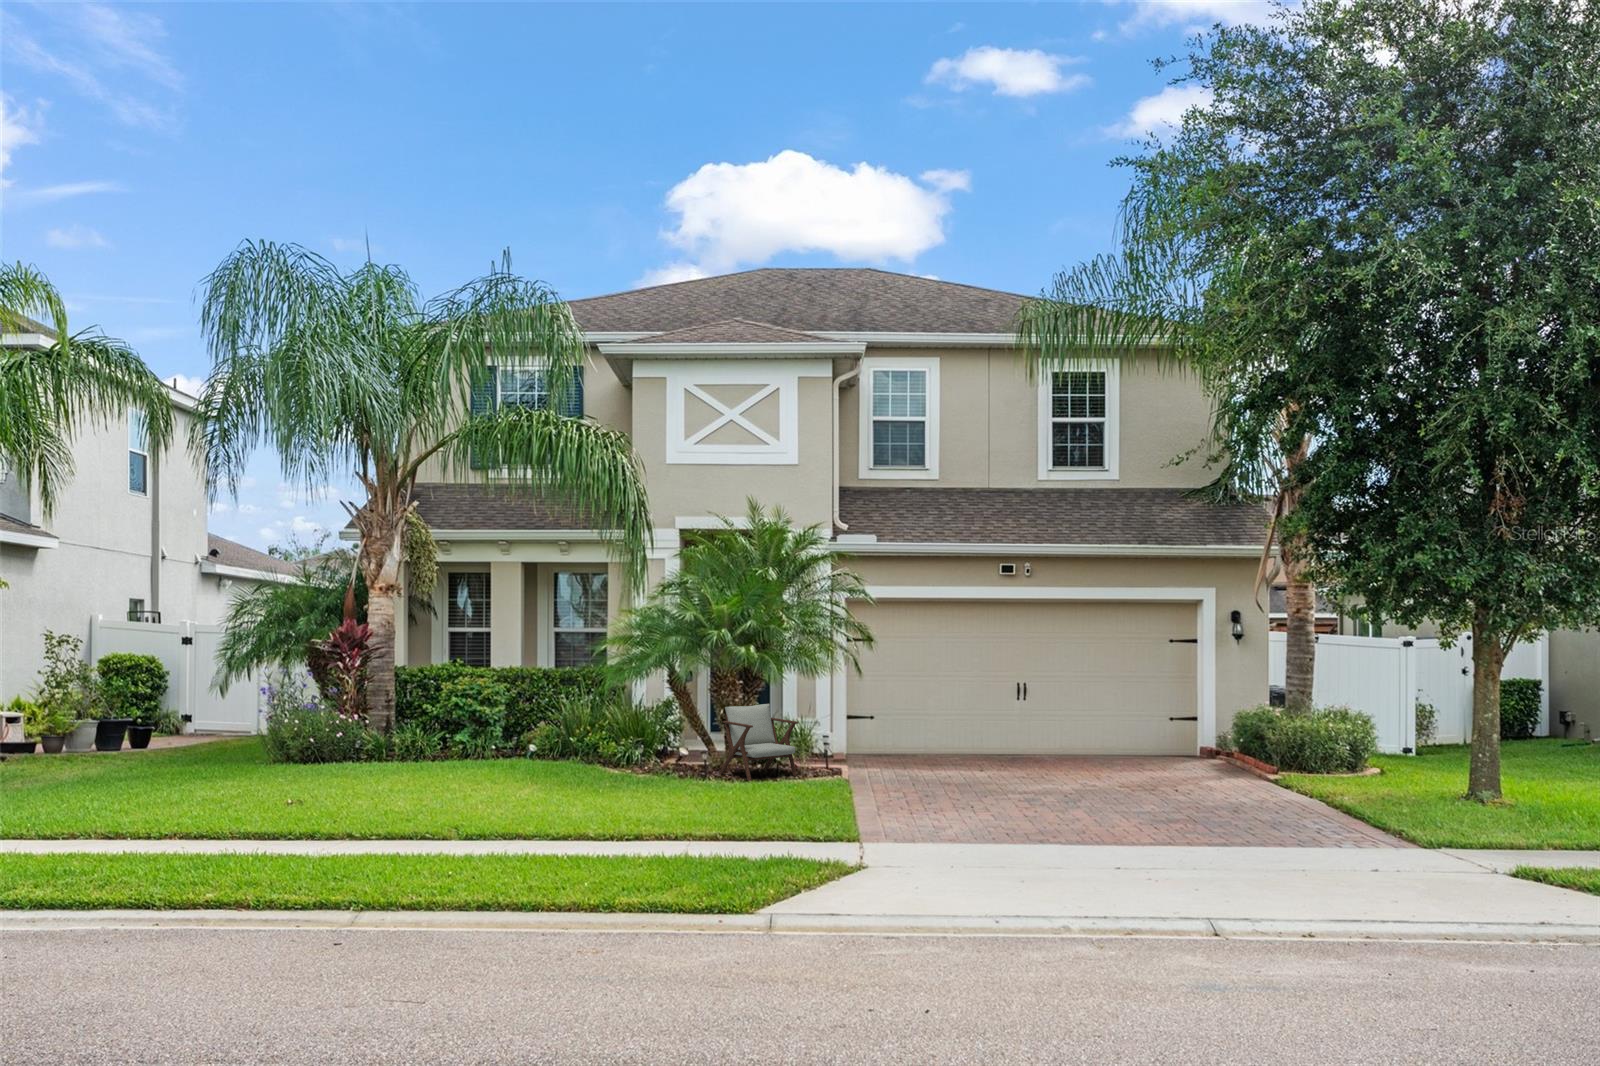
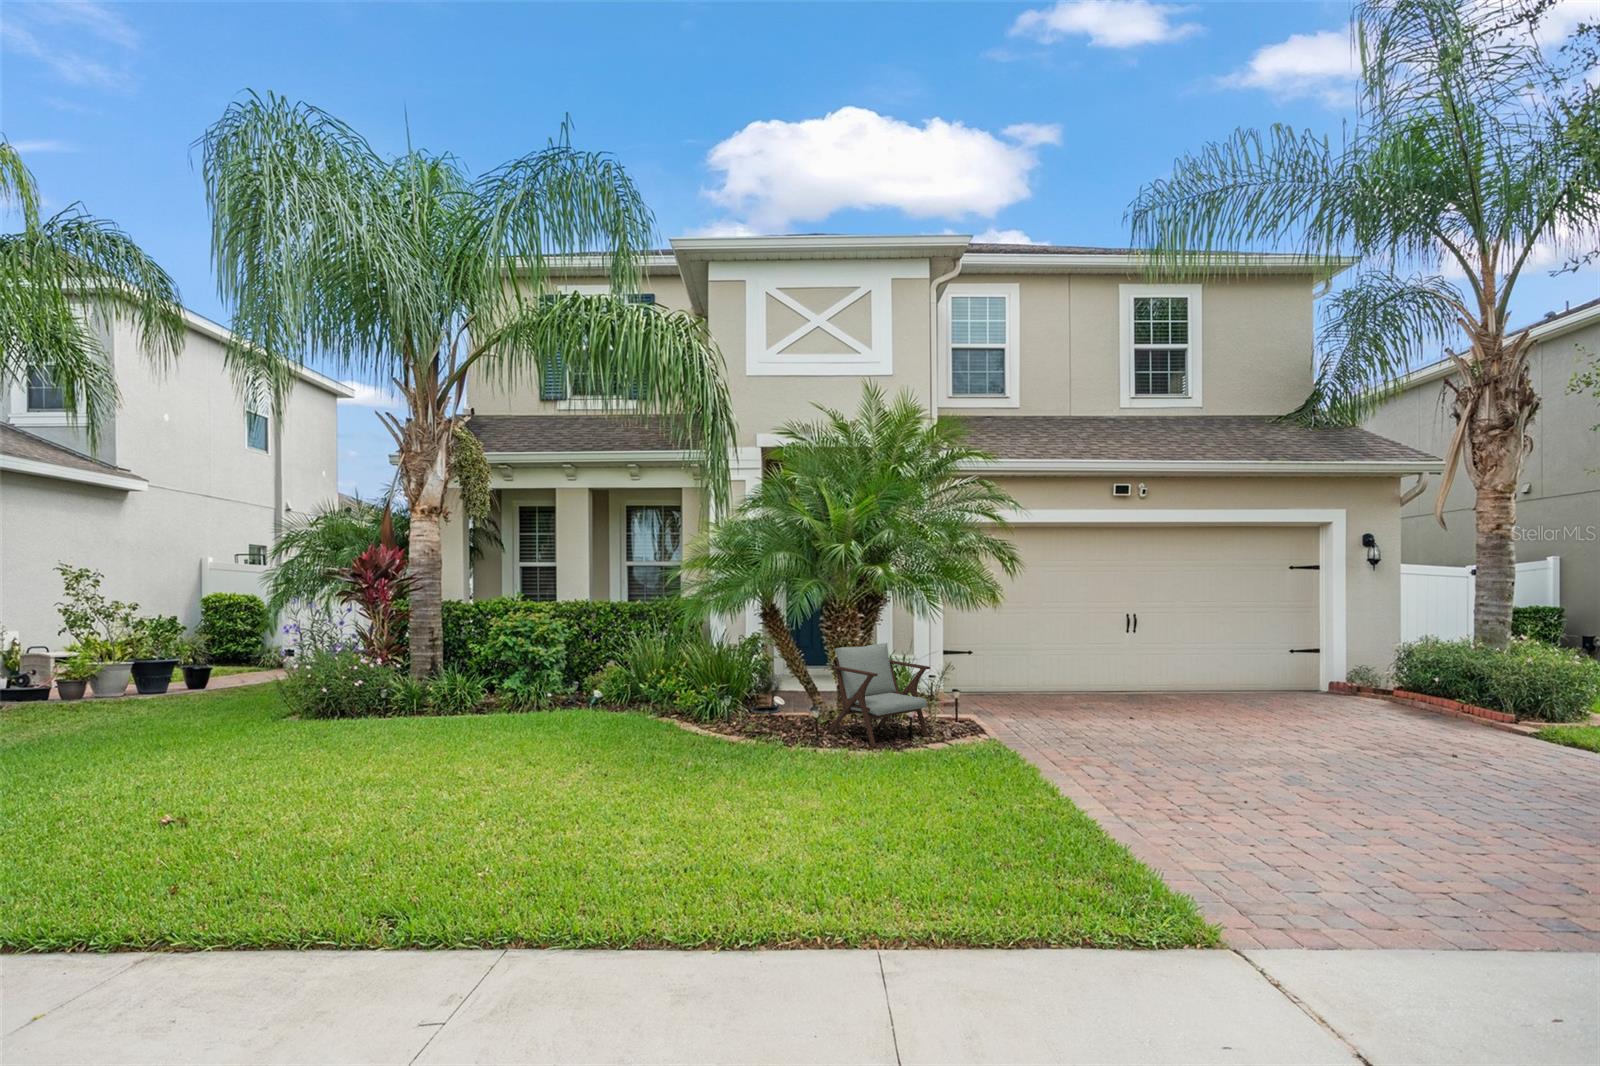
potted tree: none [662,716,692,763] -> present [751,663,782,714]

